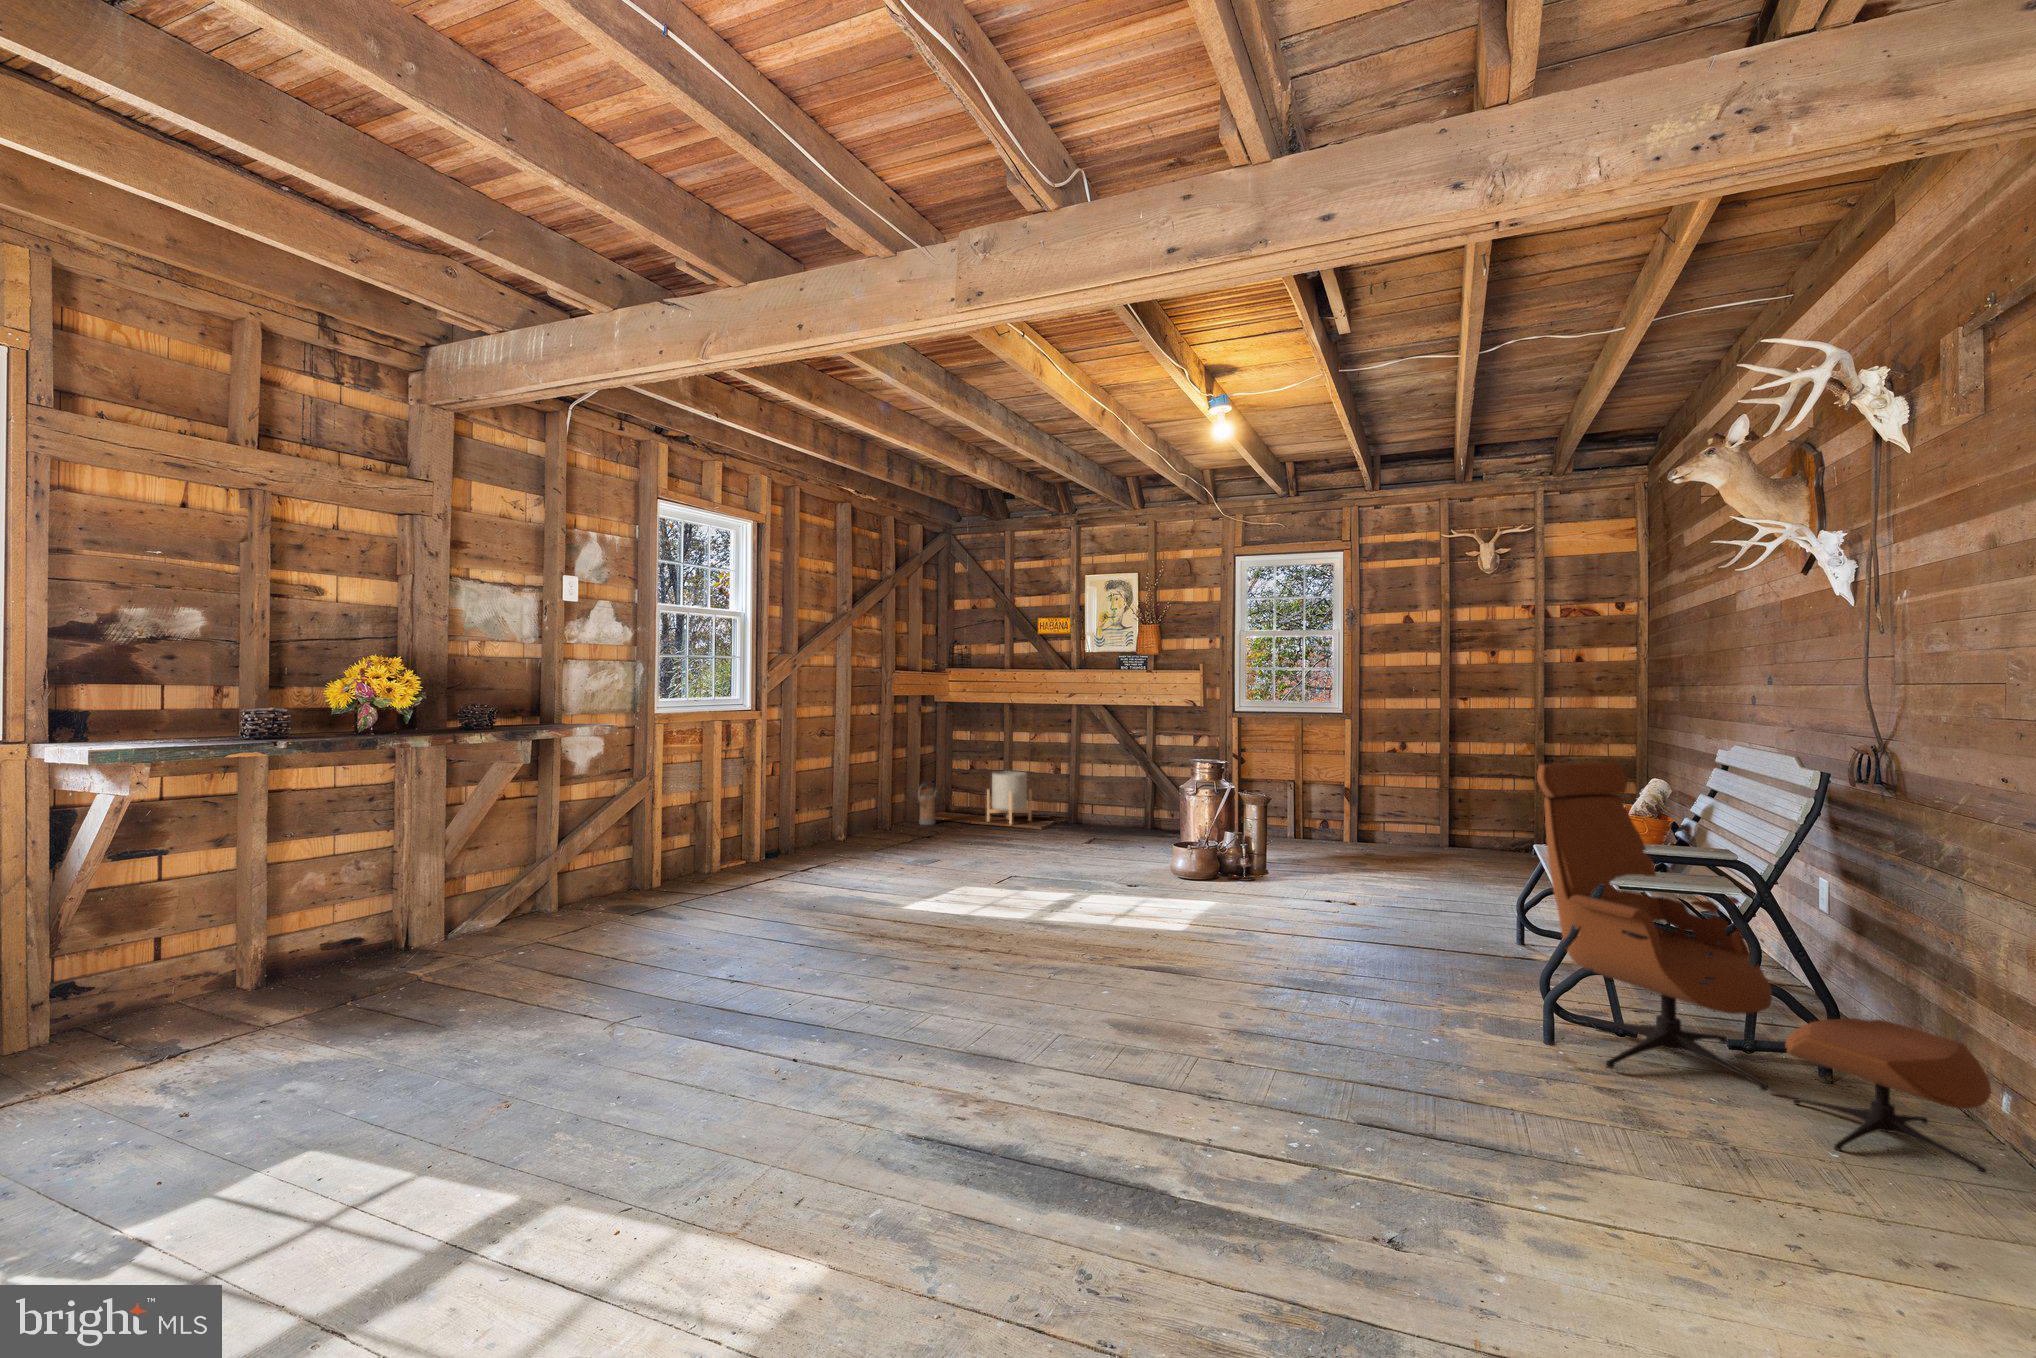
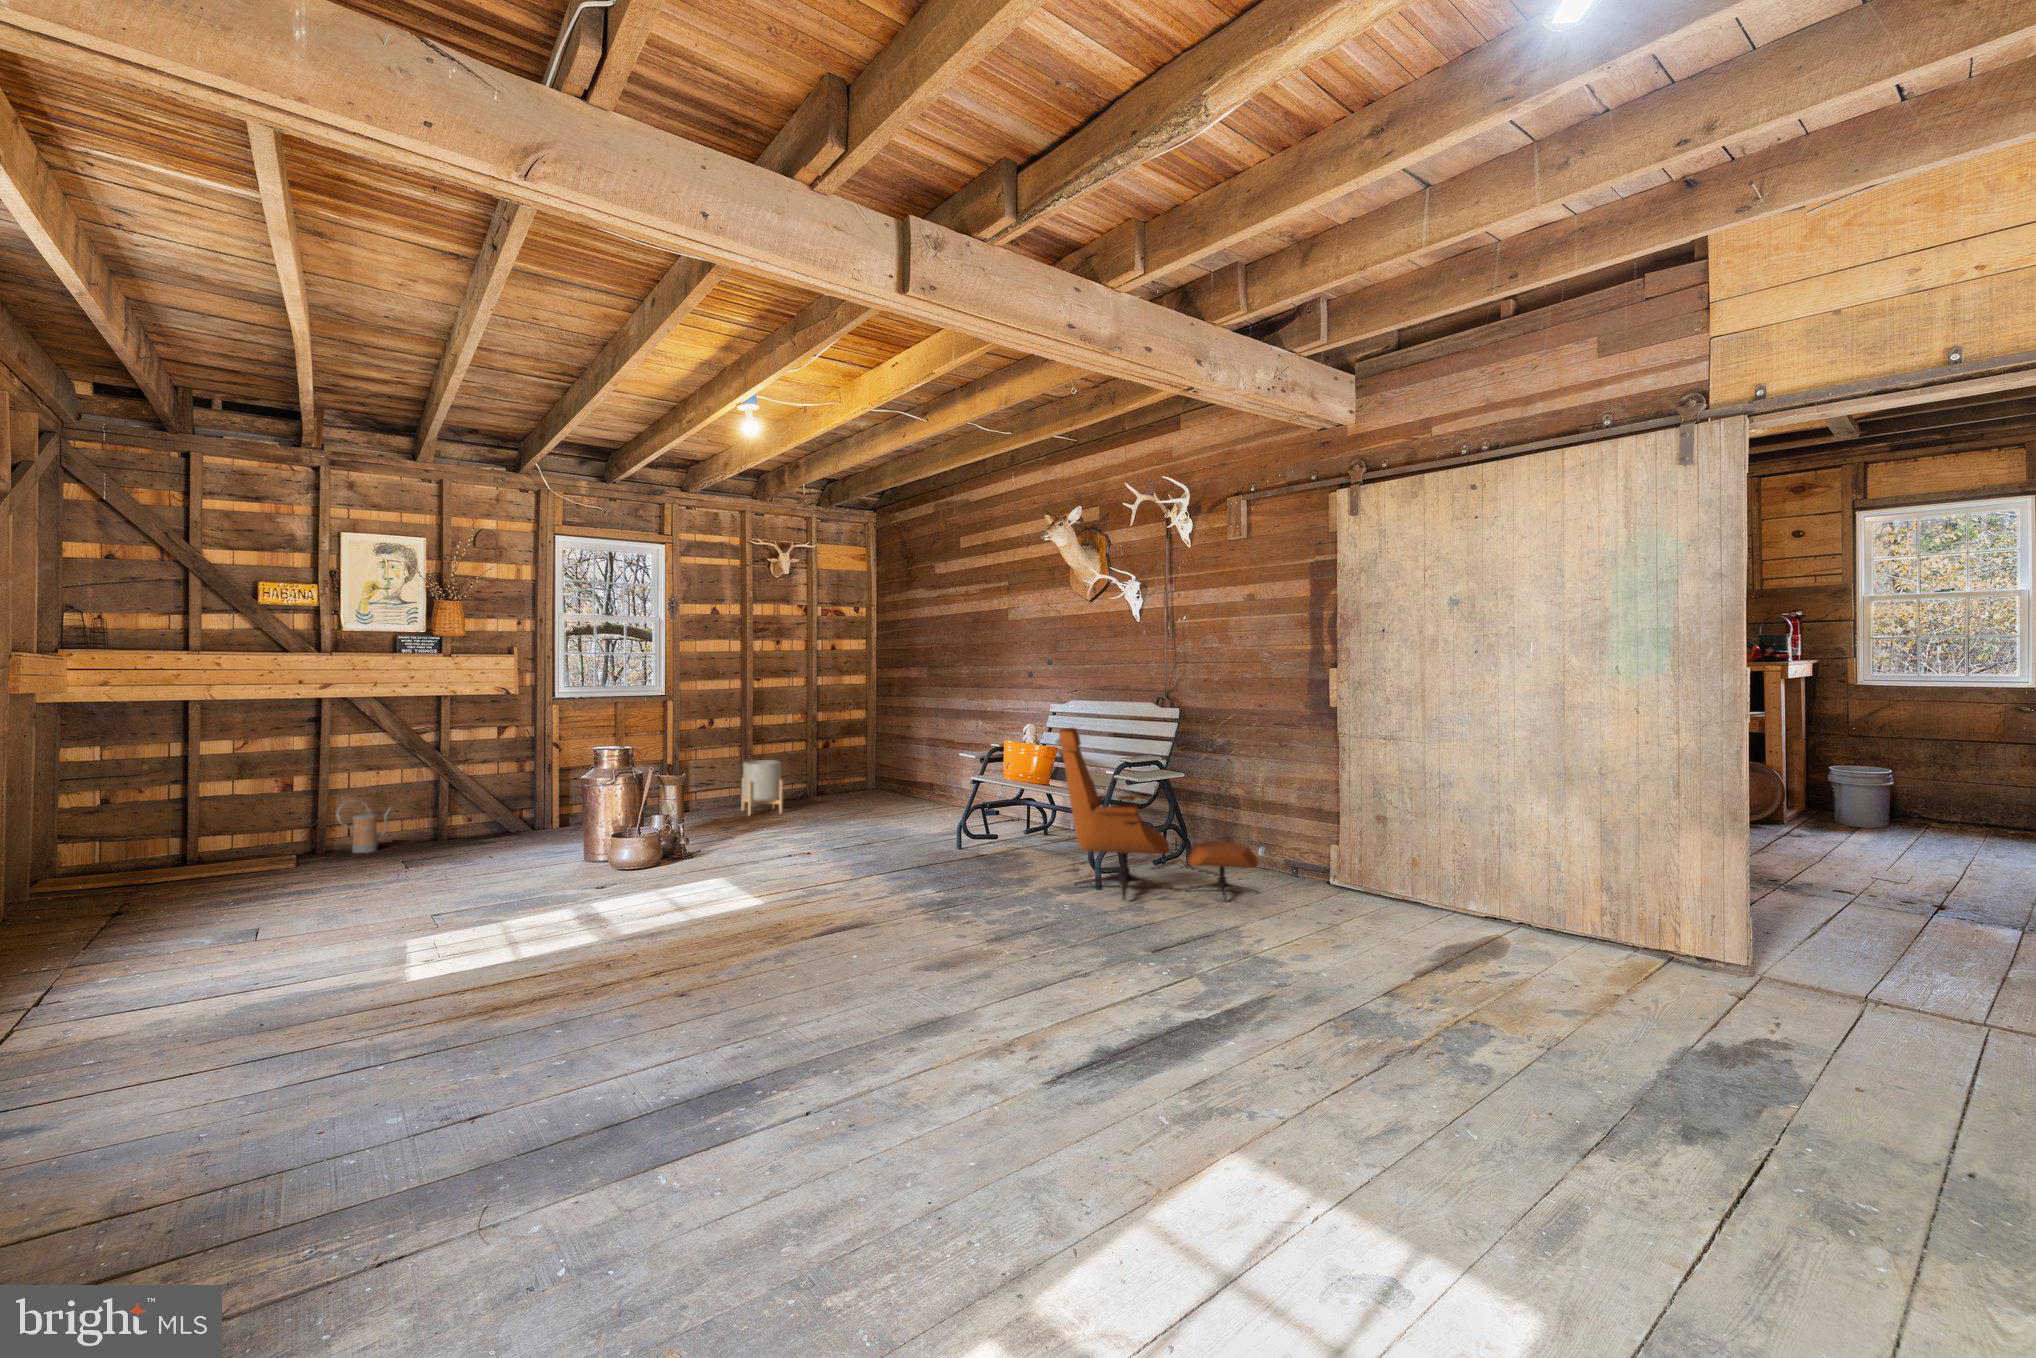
planter: present [987,771,1032,824] -> present [741,760,783,816]
watering can: present [918,784,935,825] -> present [336,800,391,853]

